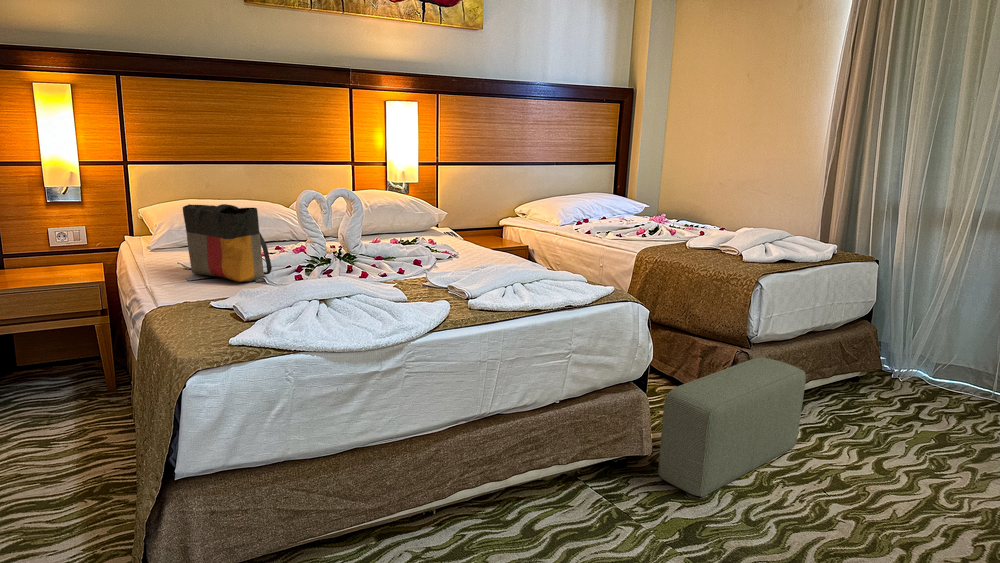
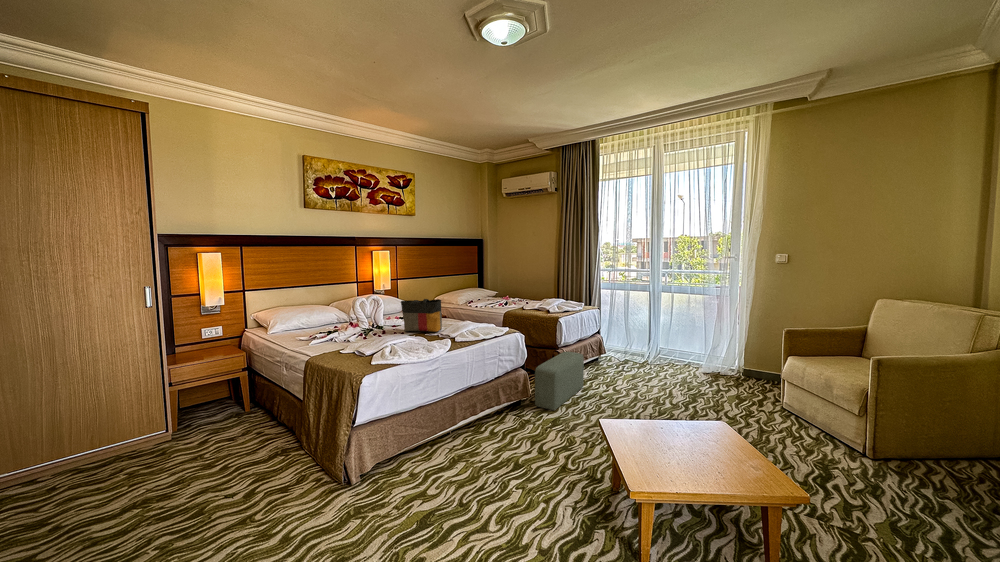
tote bag: present [183,204,272,282] -> present [401,299,442,332]

